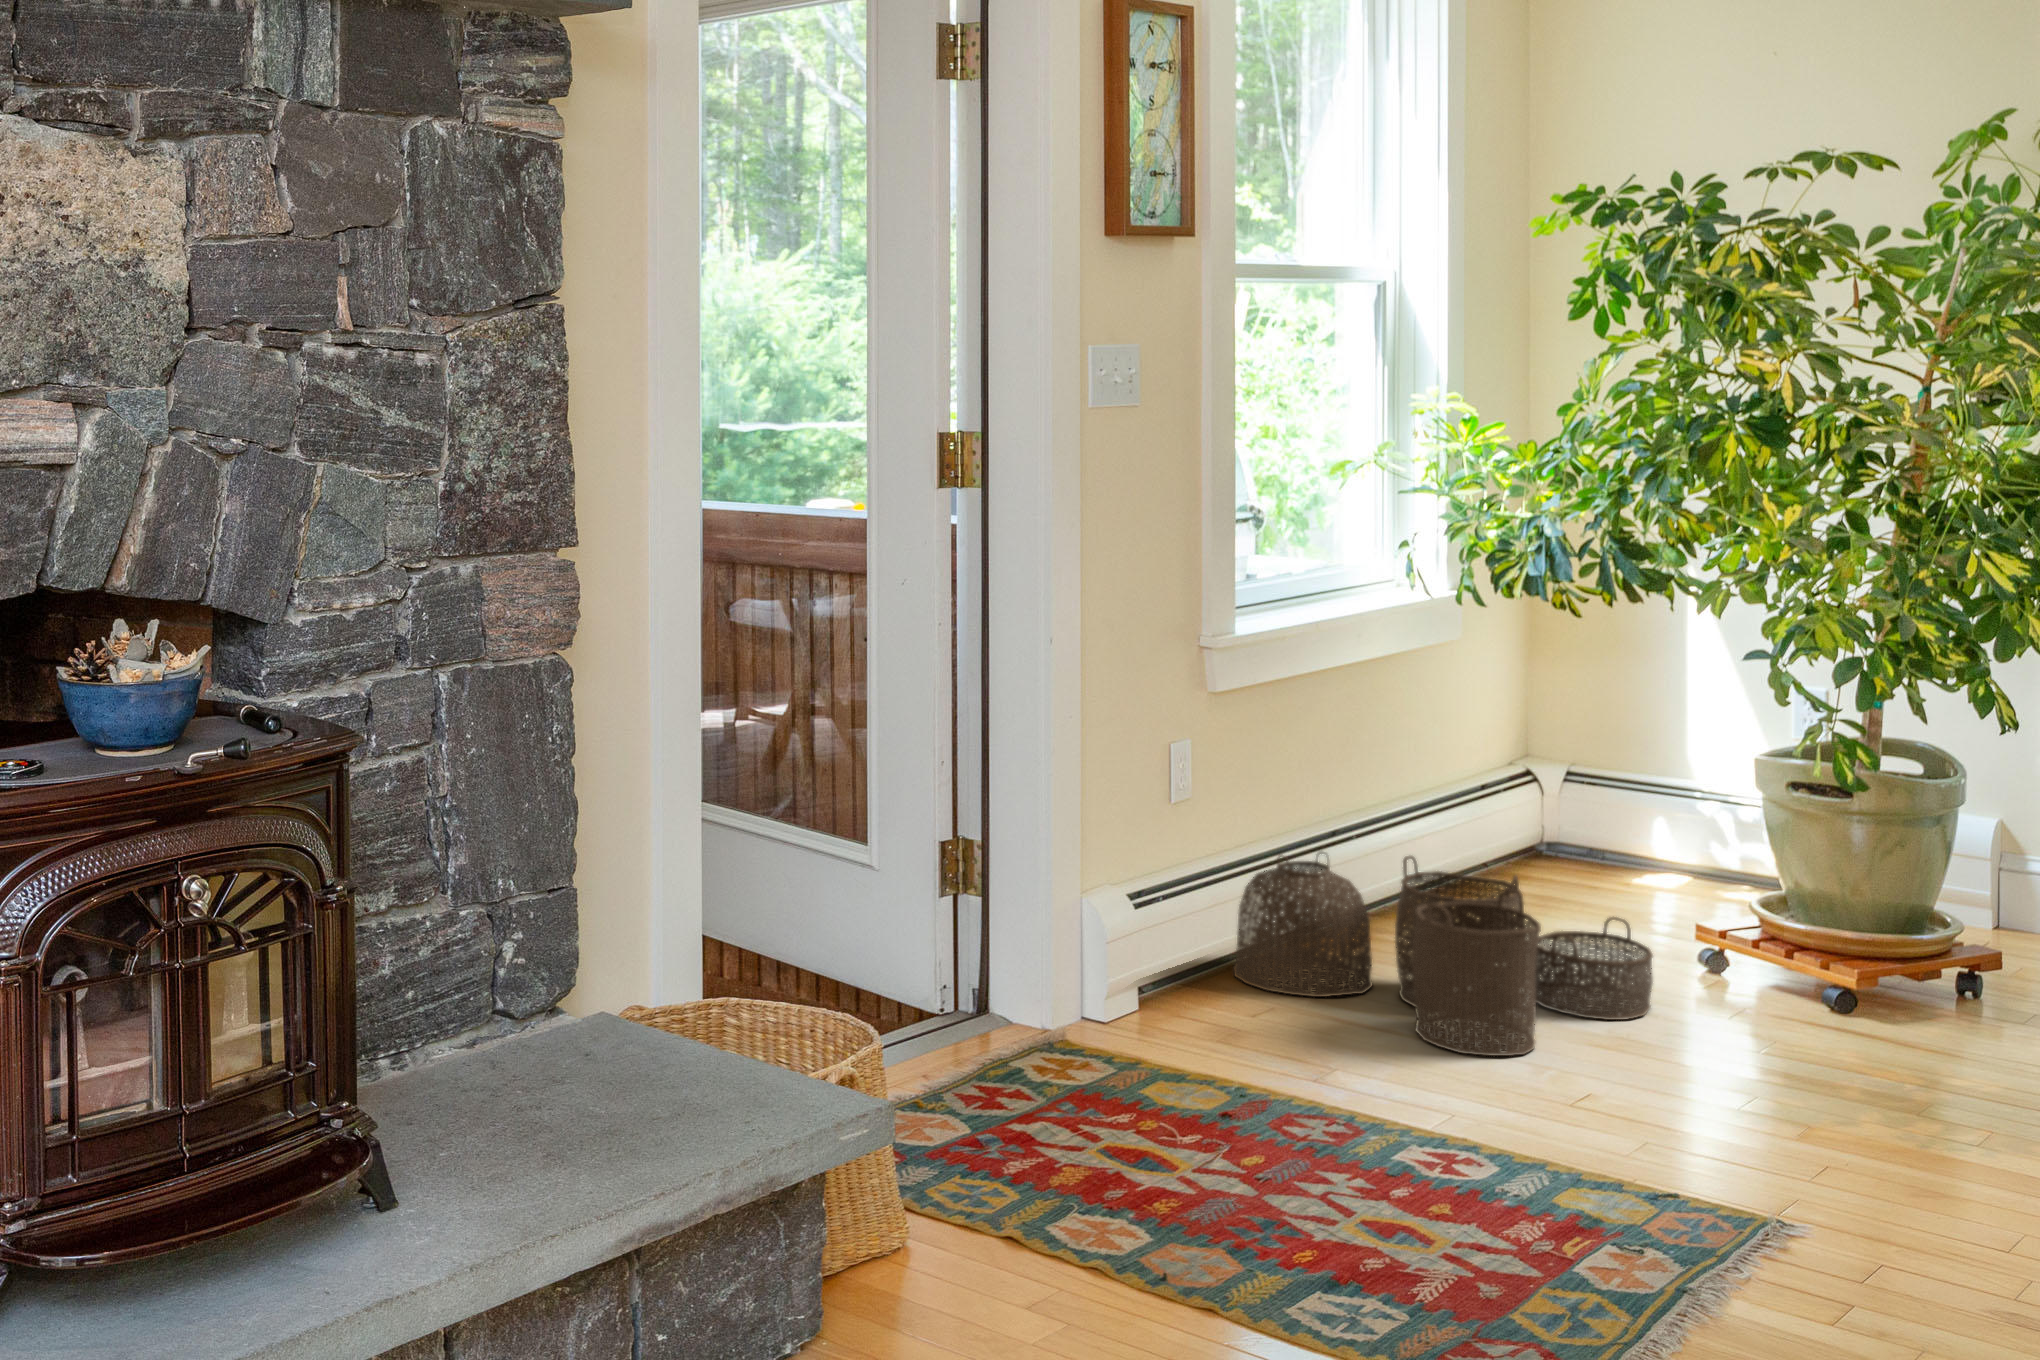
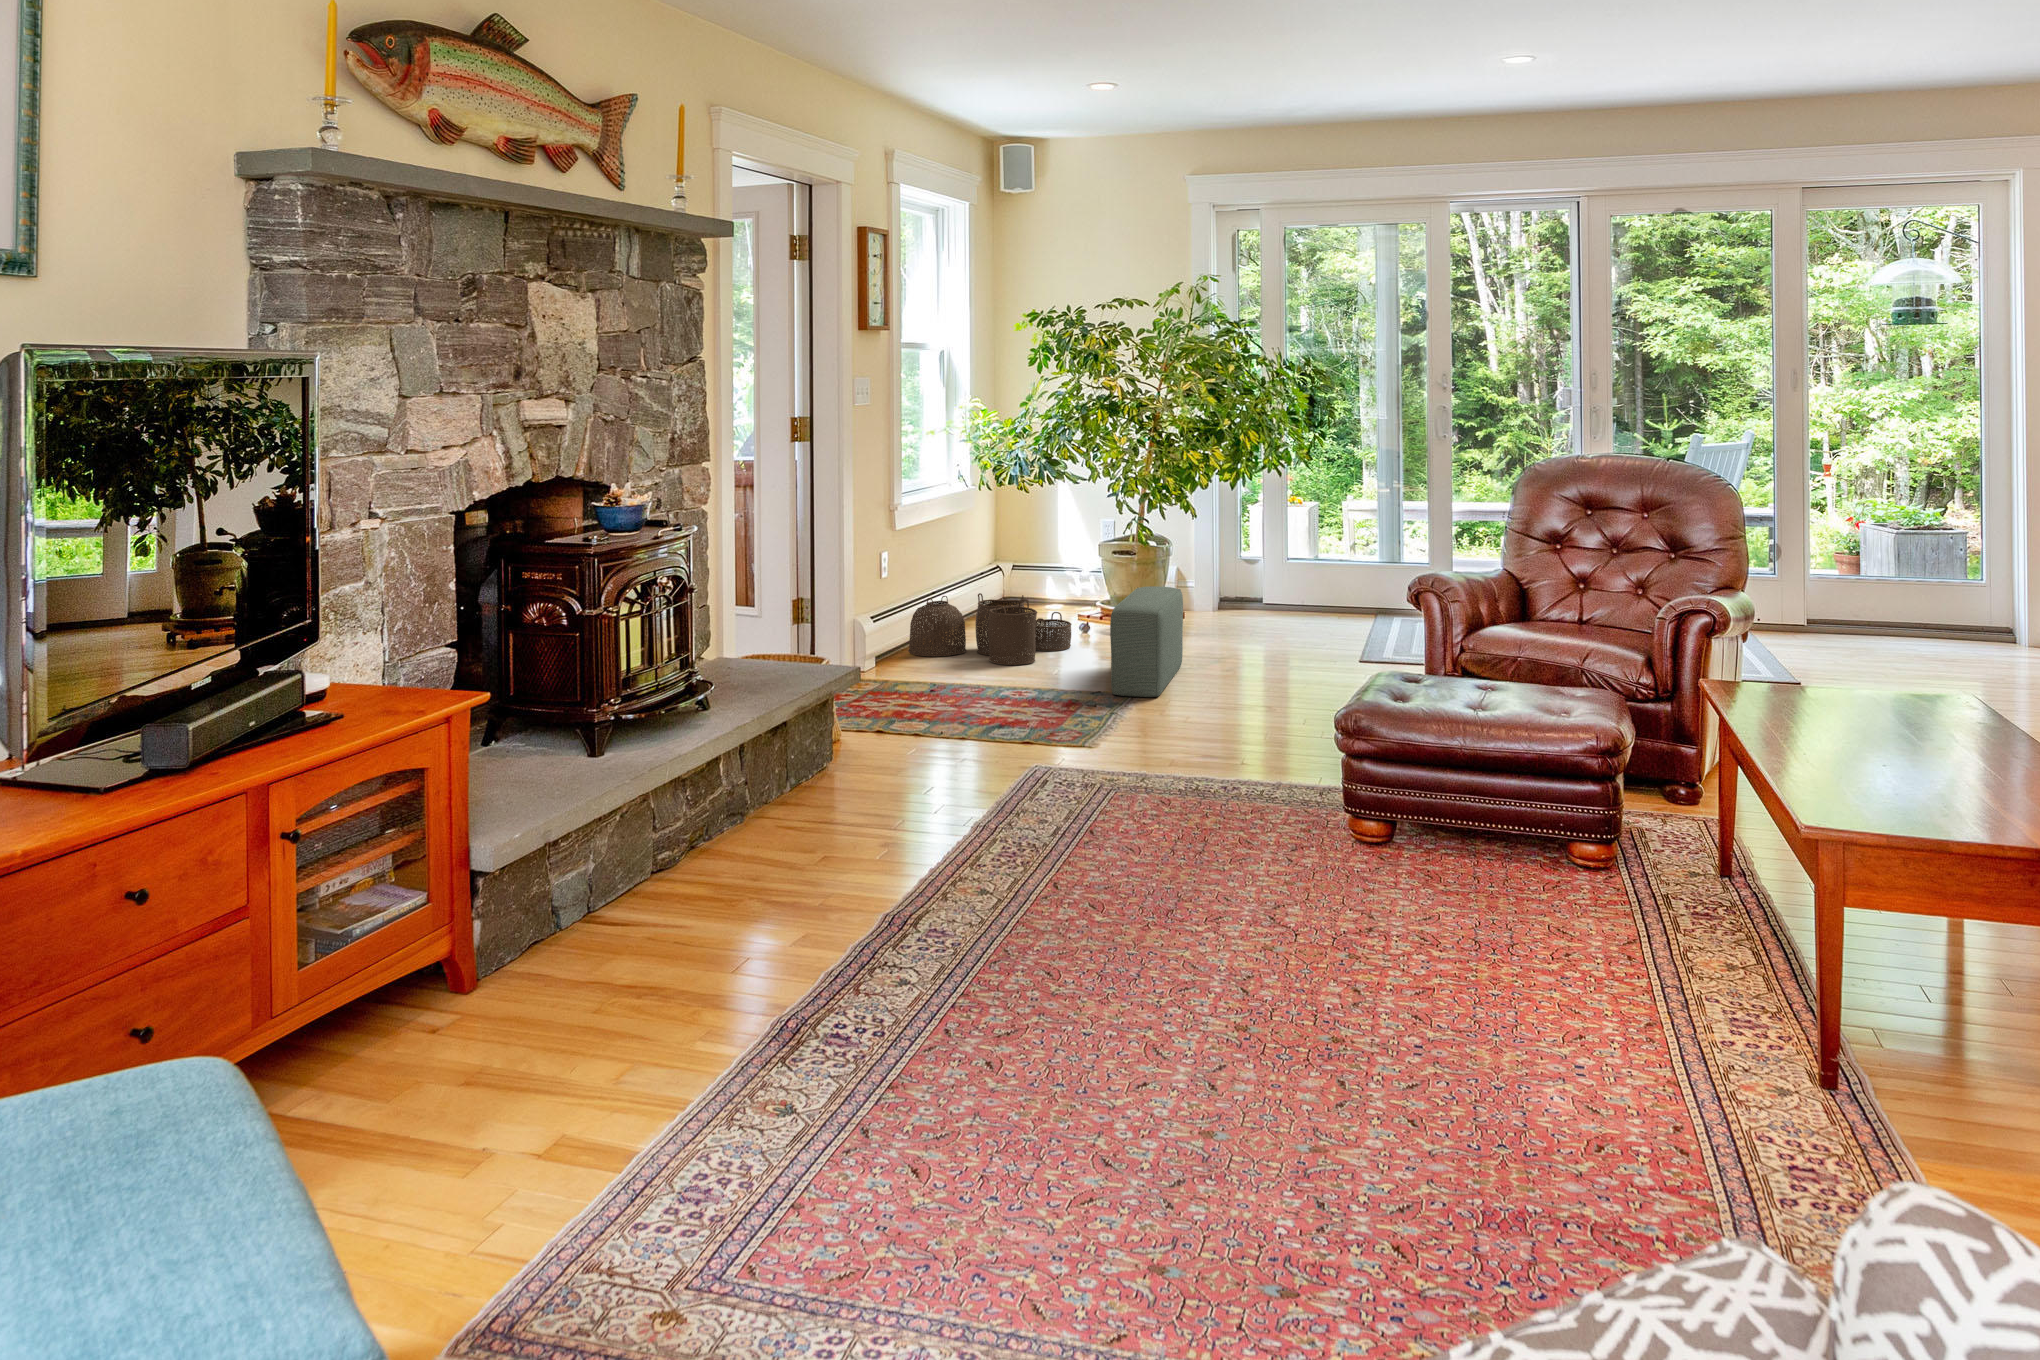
pouf: none [1706,907,1964,1256] -> present [1110,586,1183,697]

